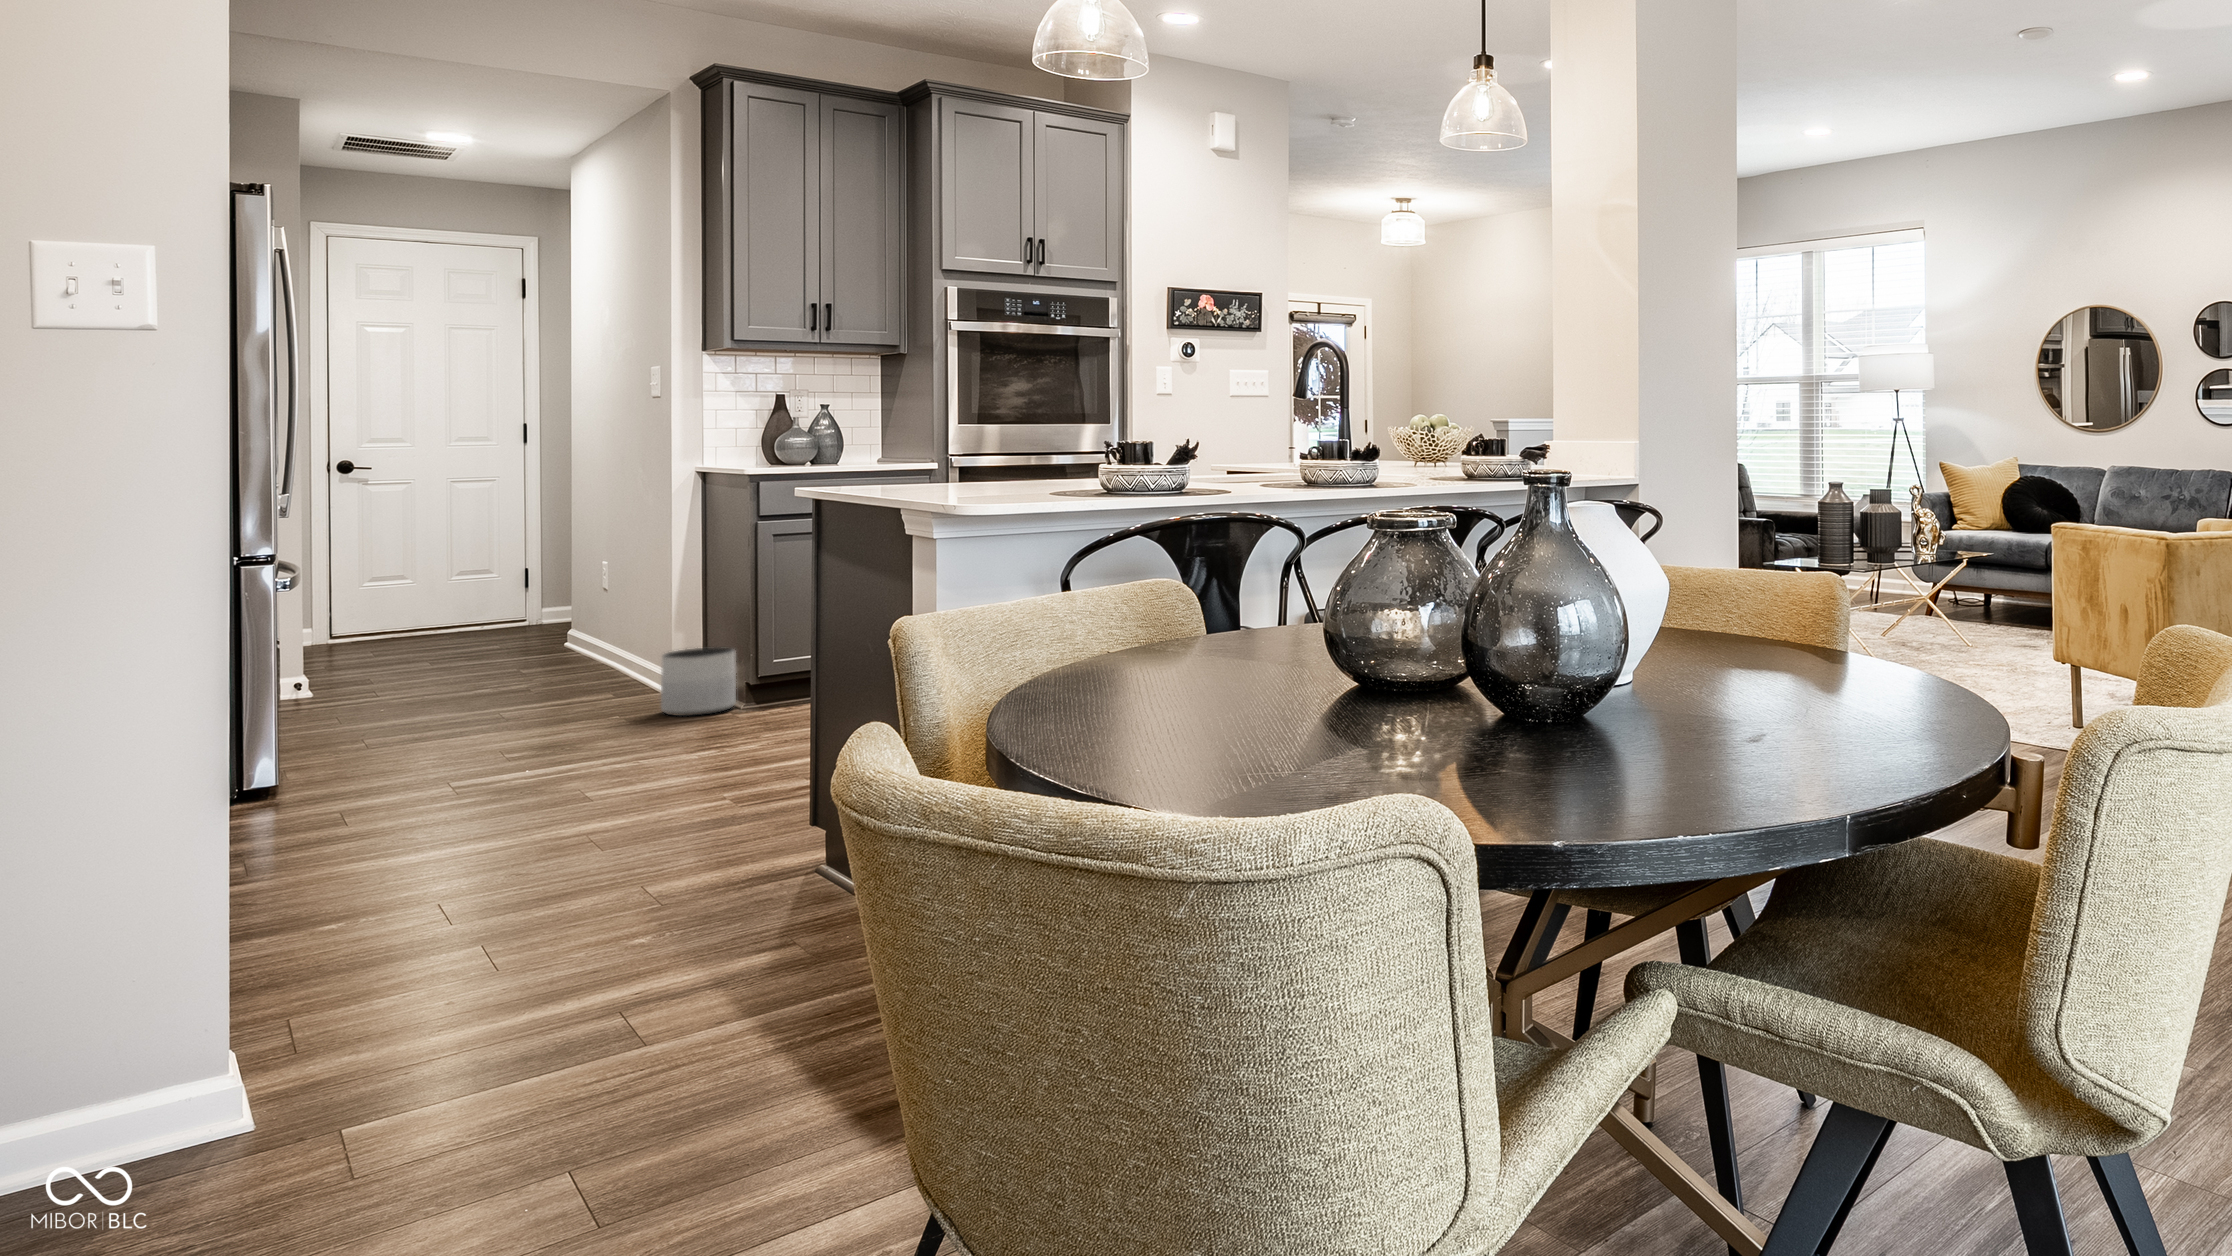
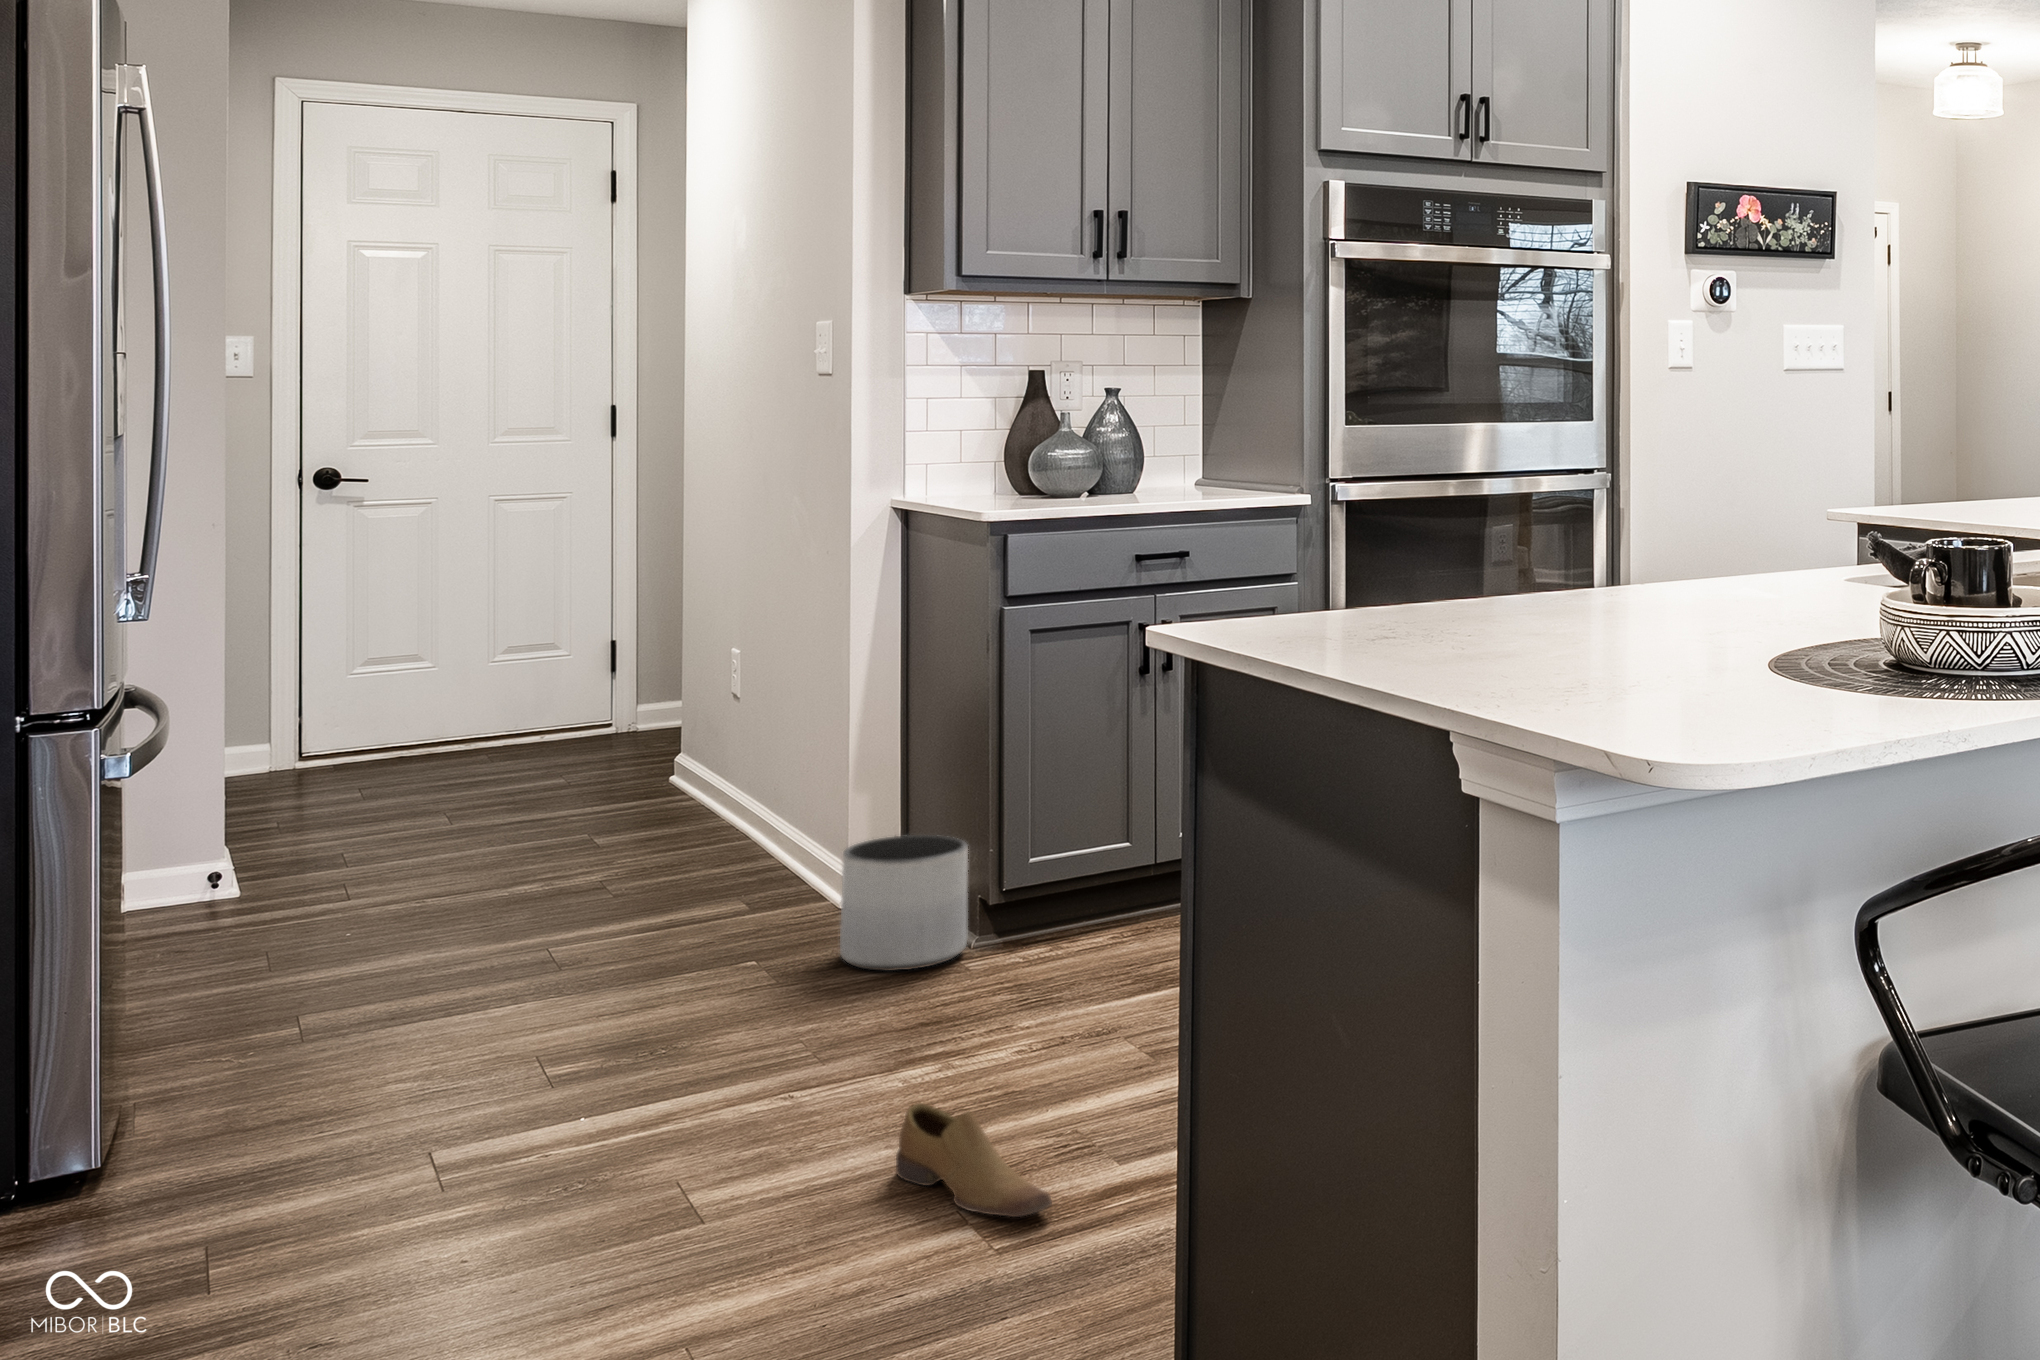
shoe: none [676,744,752,785] -> present [896,1103,1052,1217]

